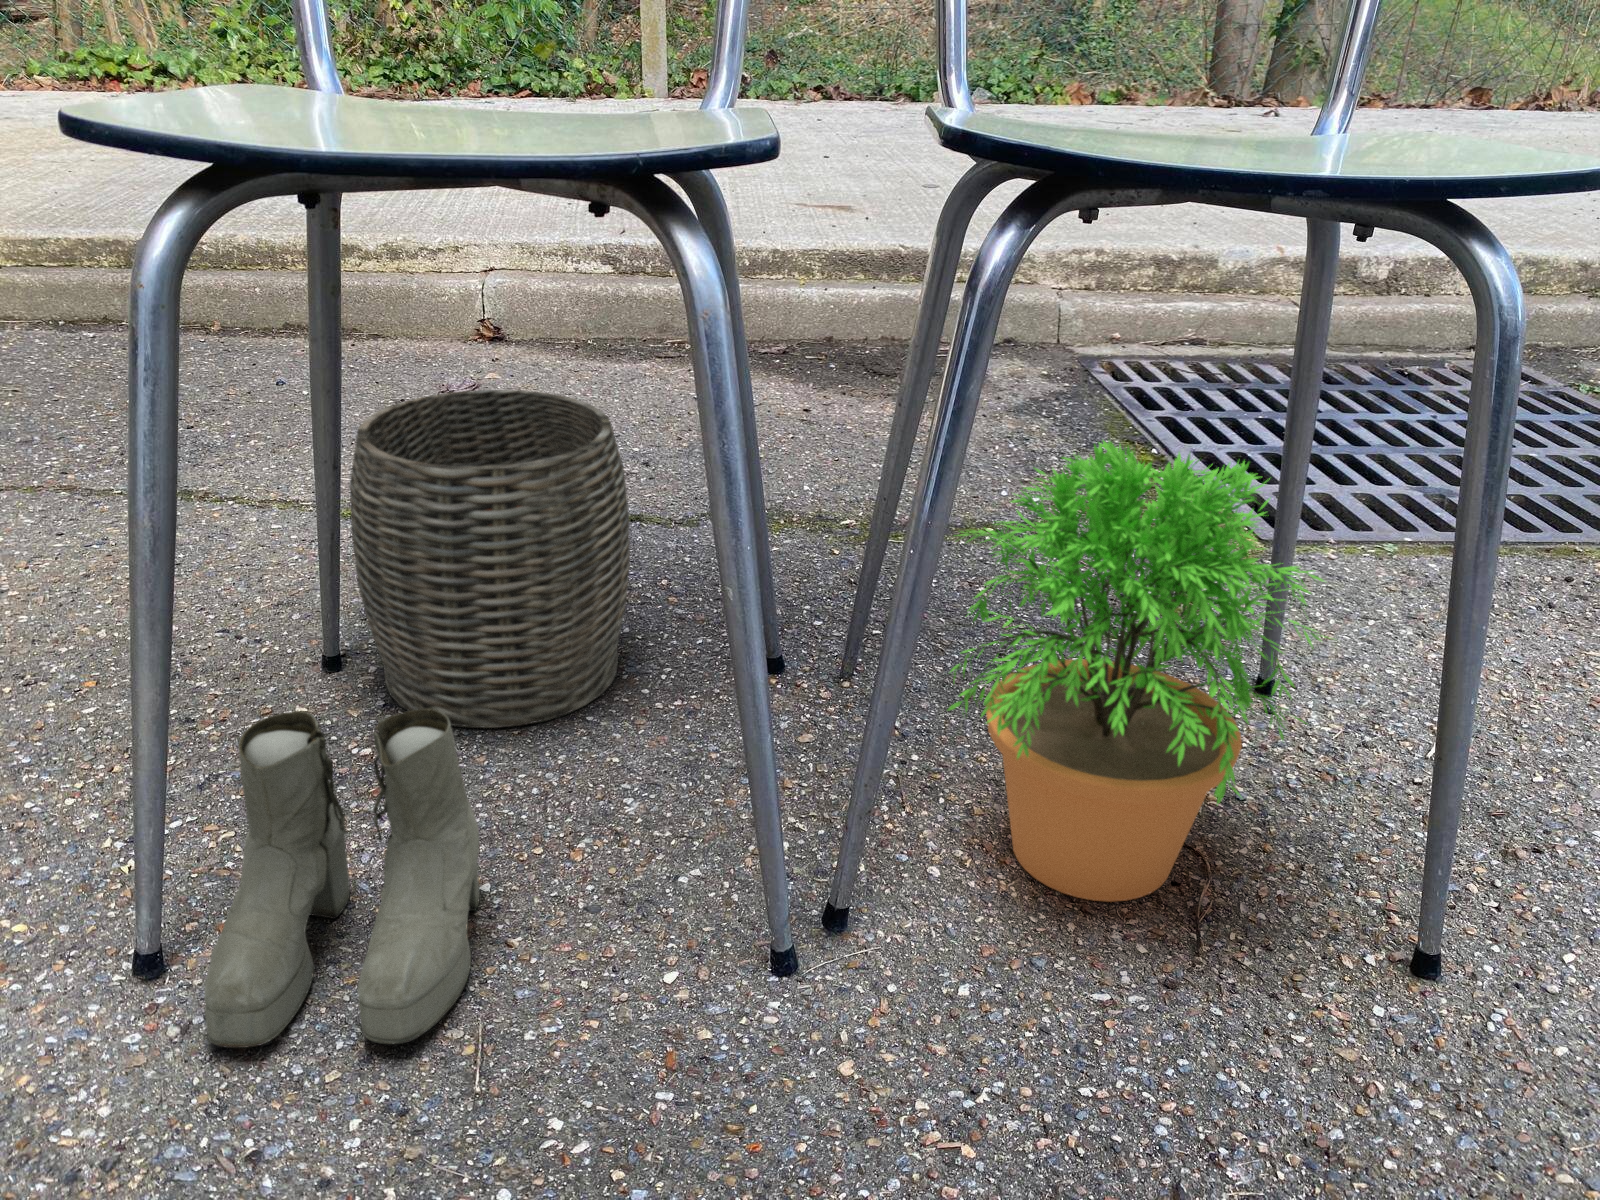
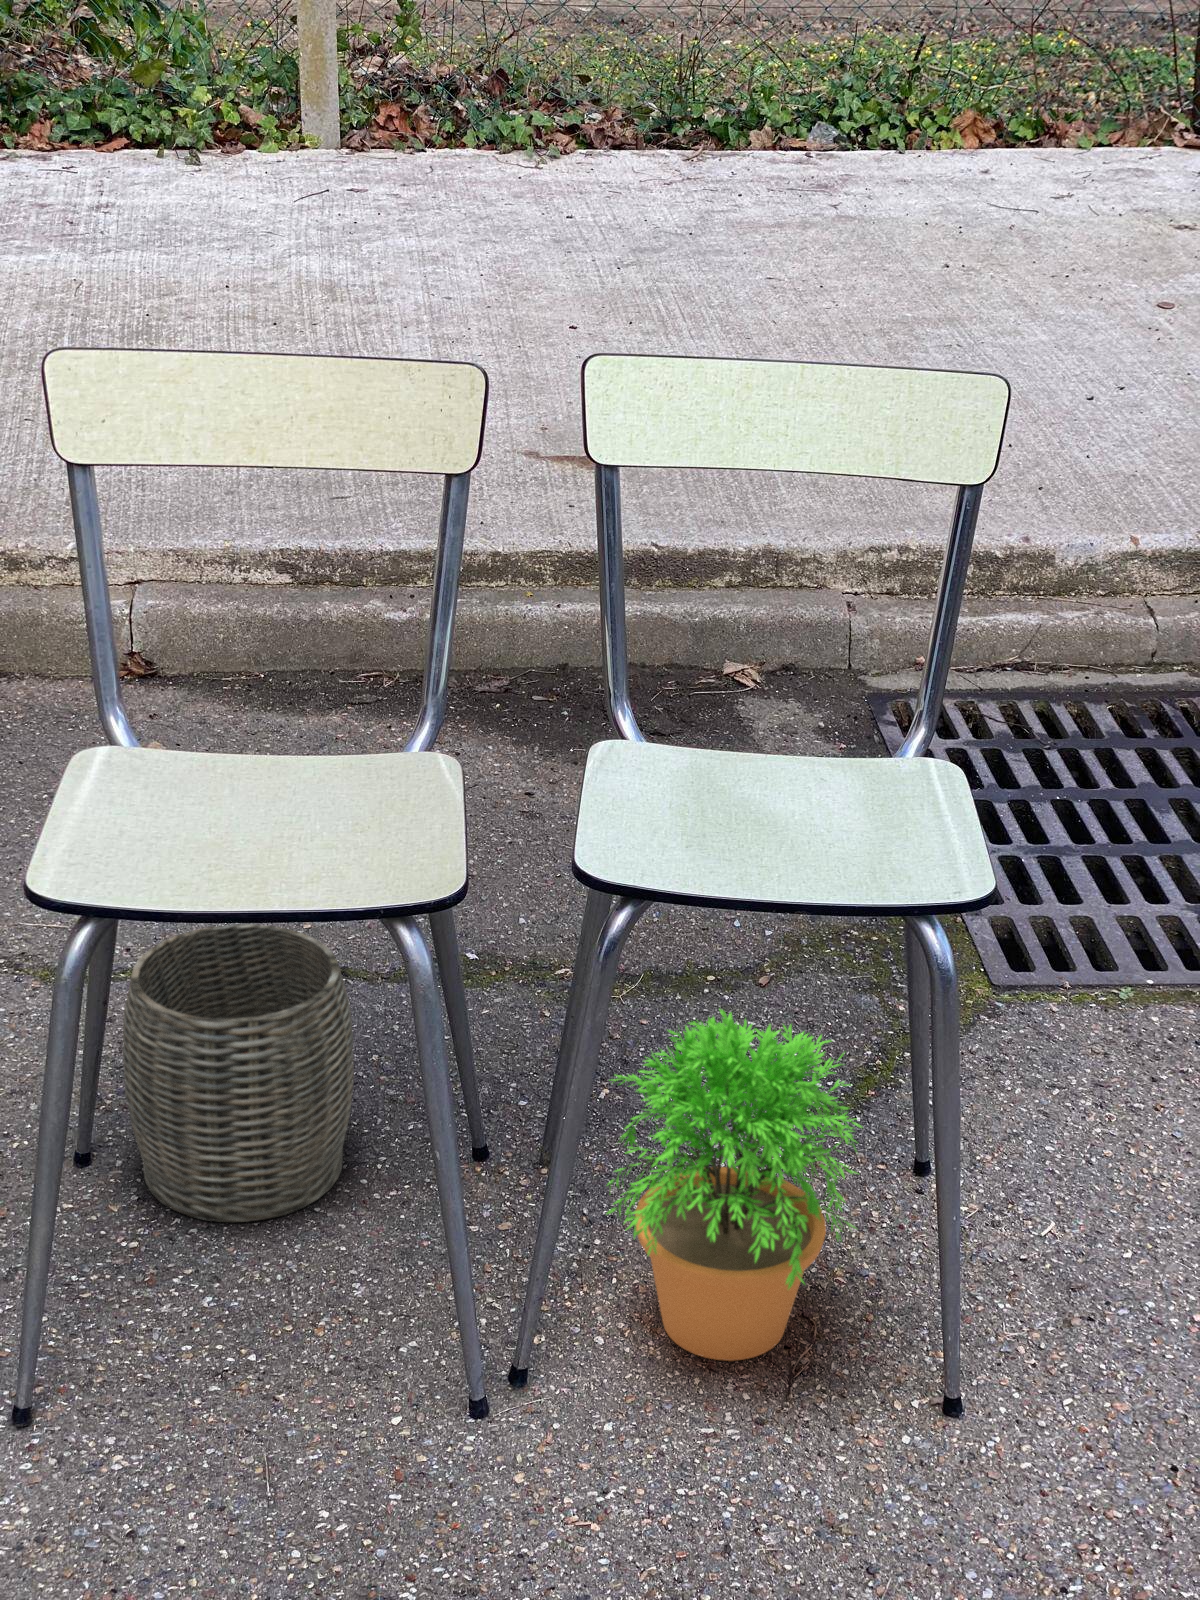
boots: present [204,709,480,1048] -> none [74,1226,253,1470]

